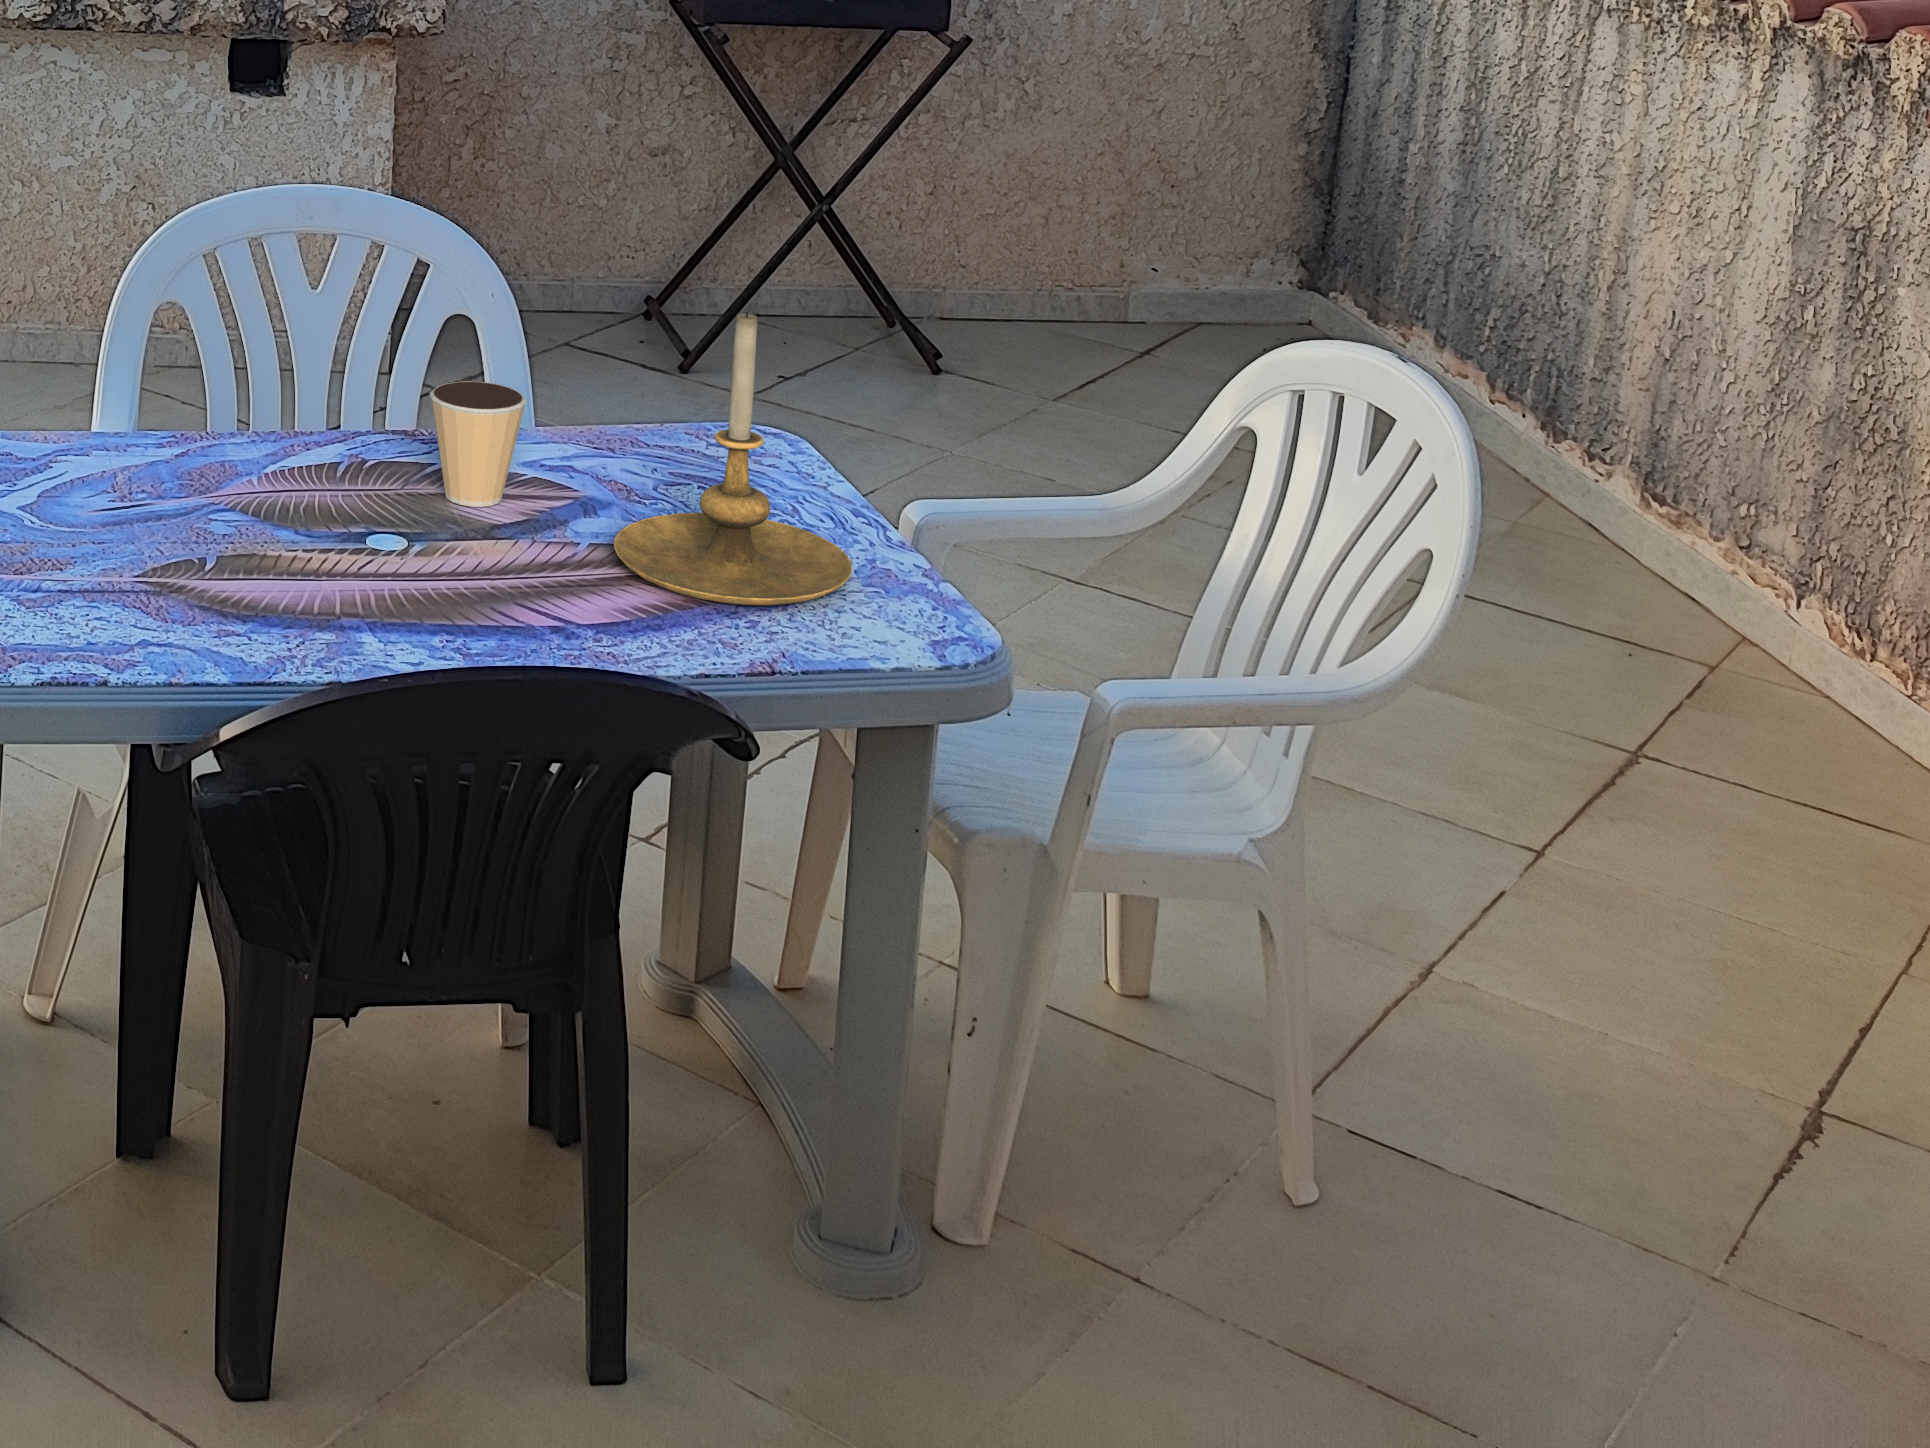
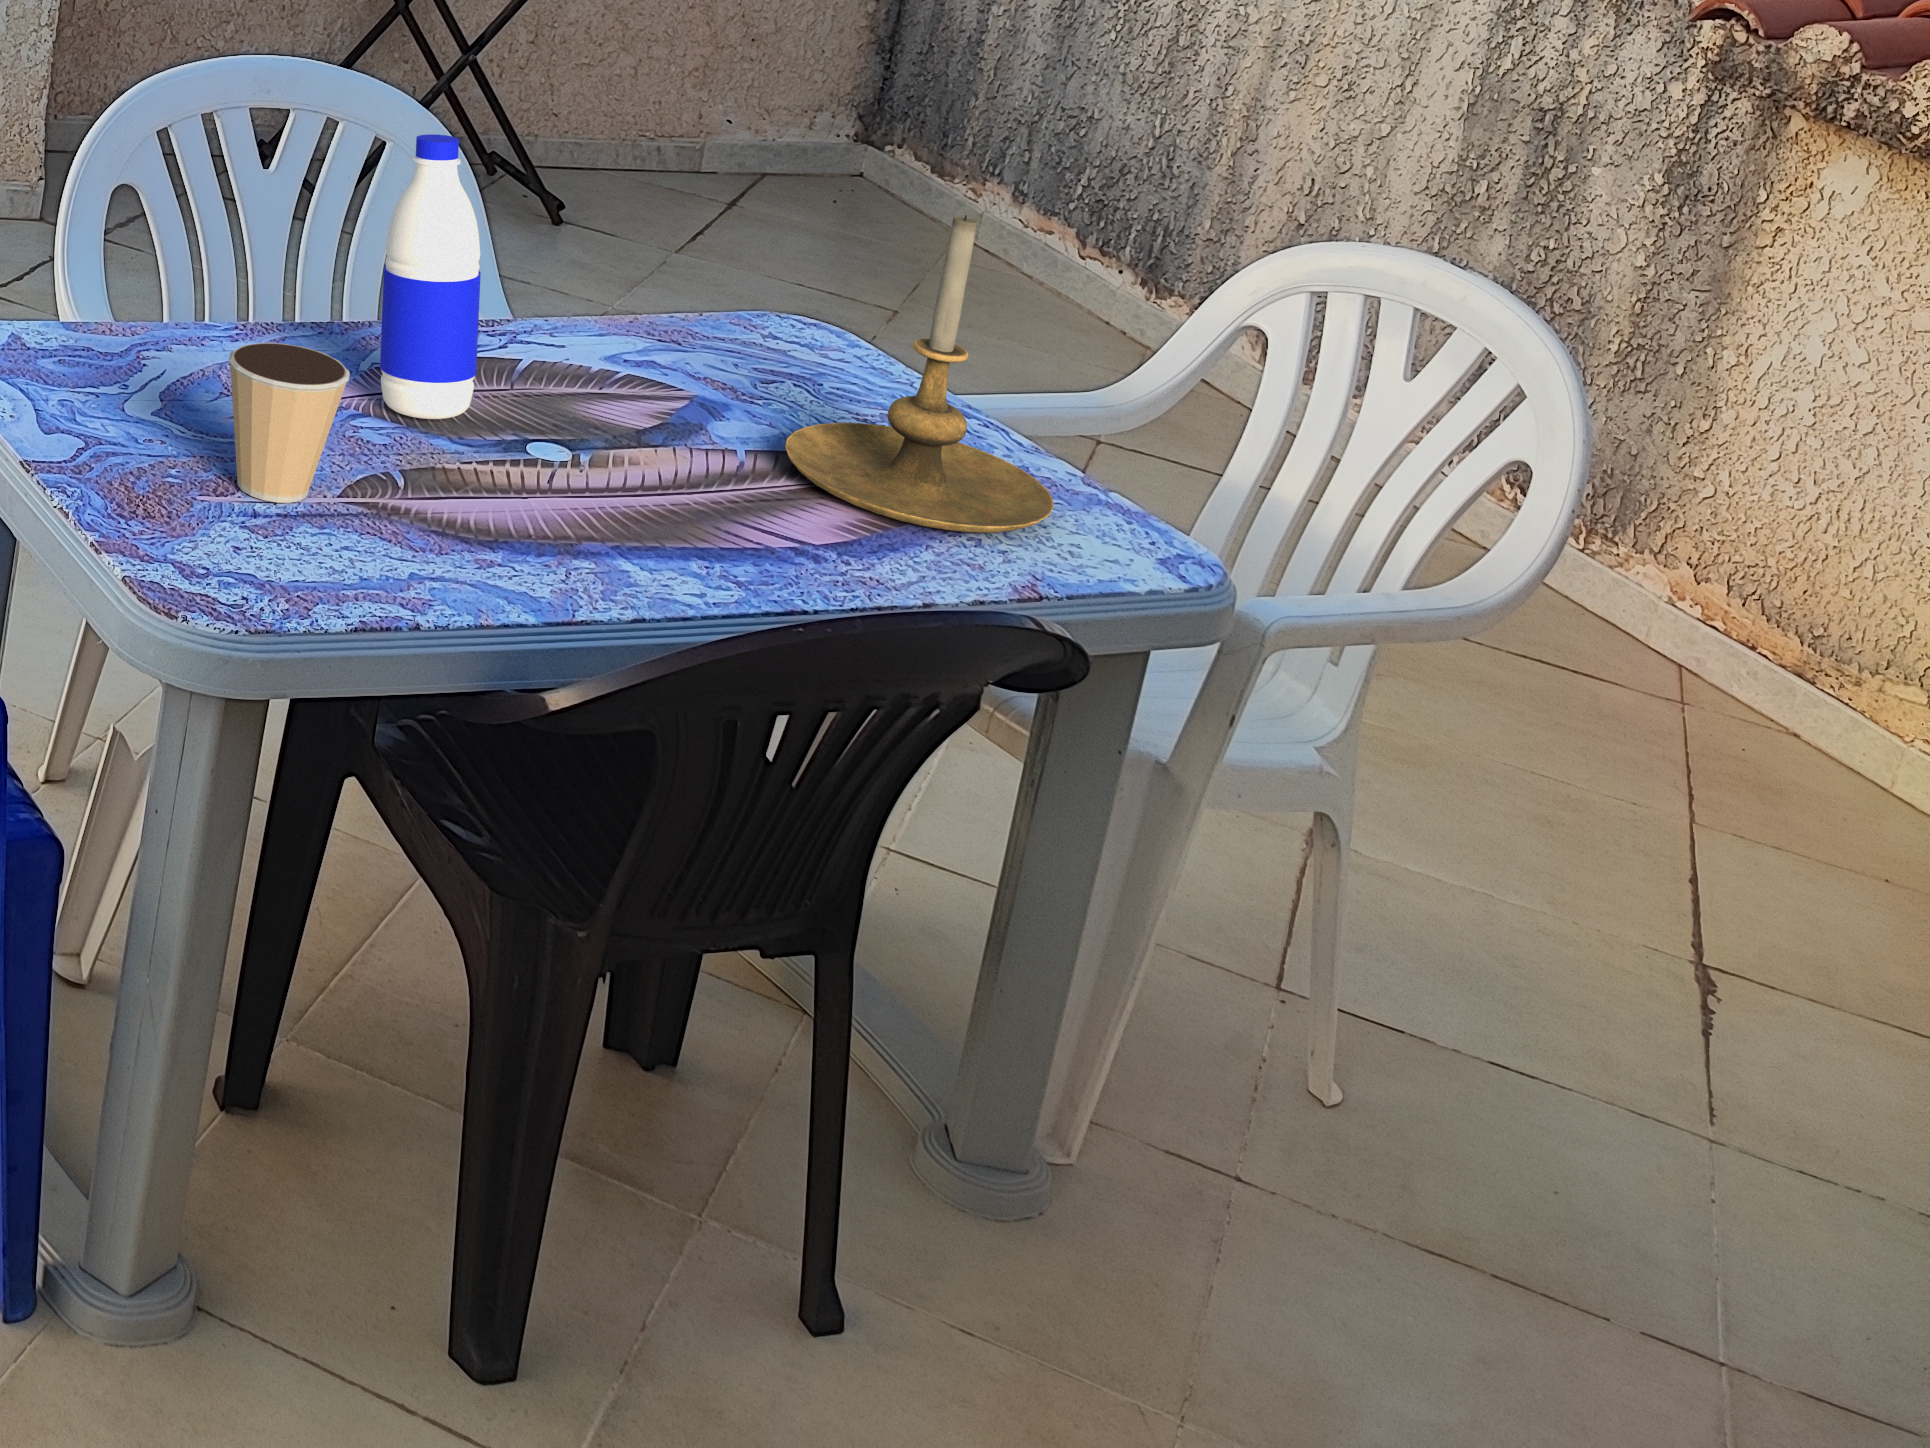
water bottle: none [261,251,348,506] -> present [380,134,481,419]
coffee cup: present [430,381,527,507] -> present [229,343,350,503]

